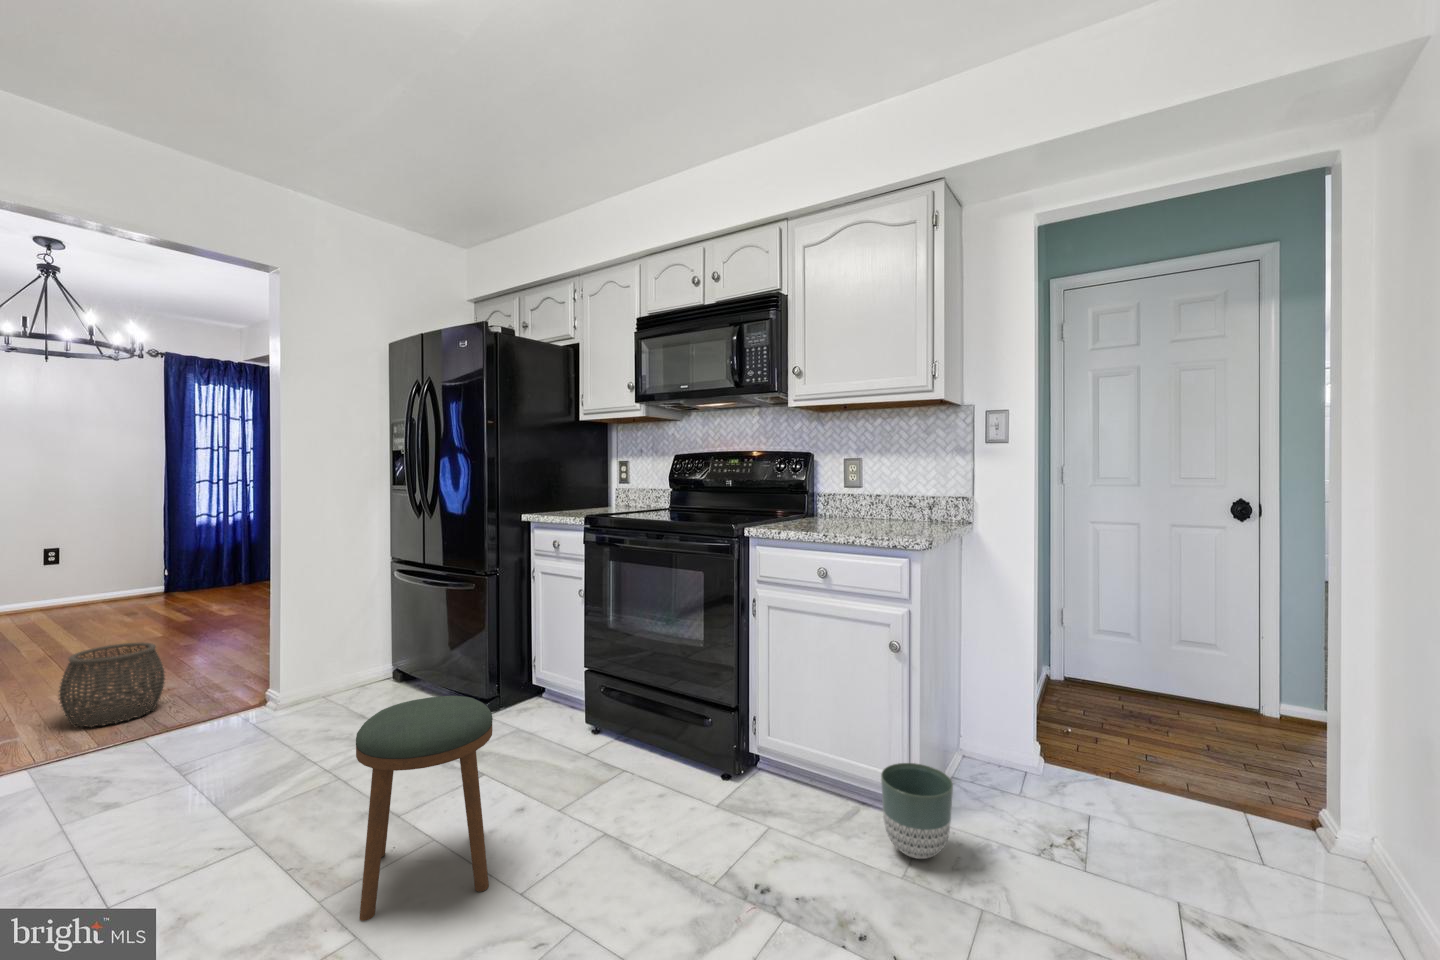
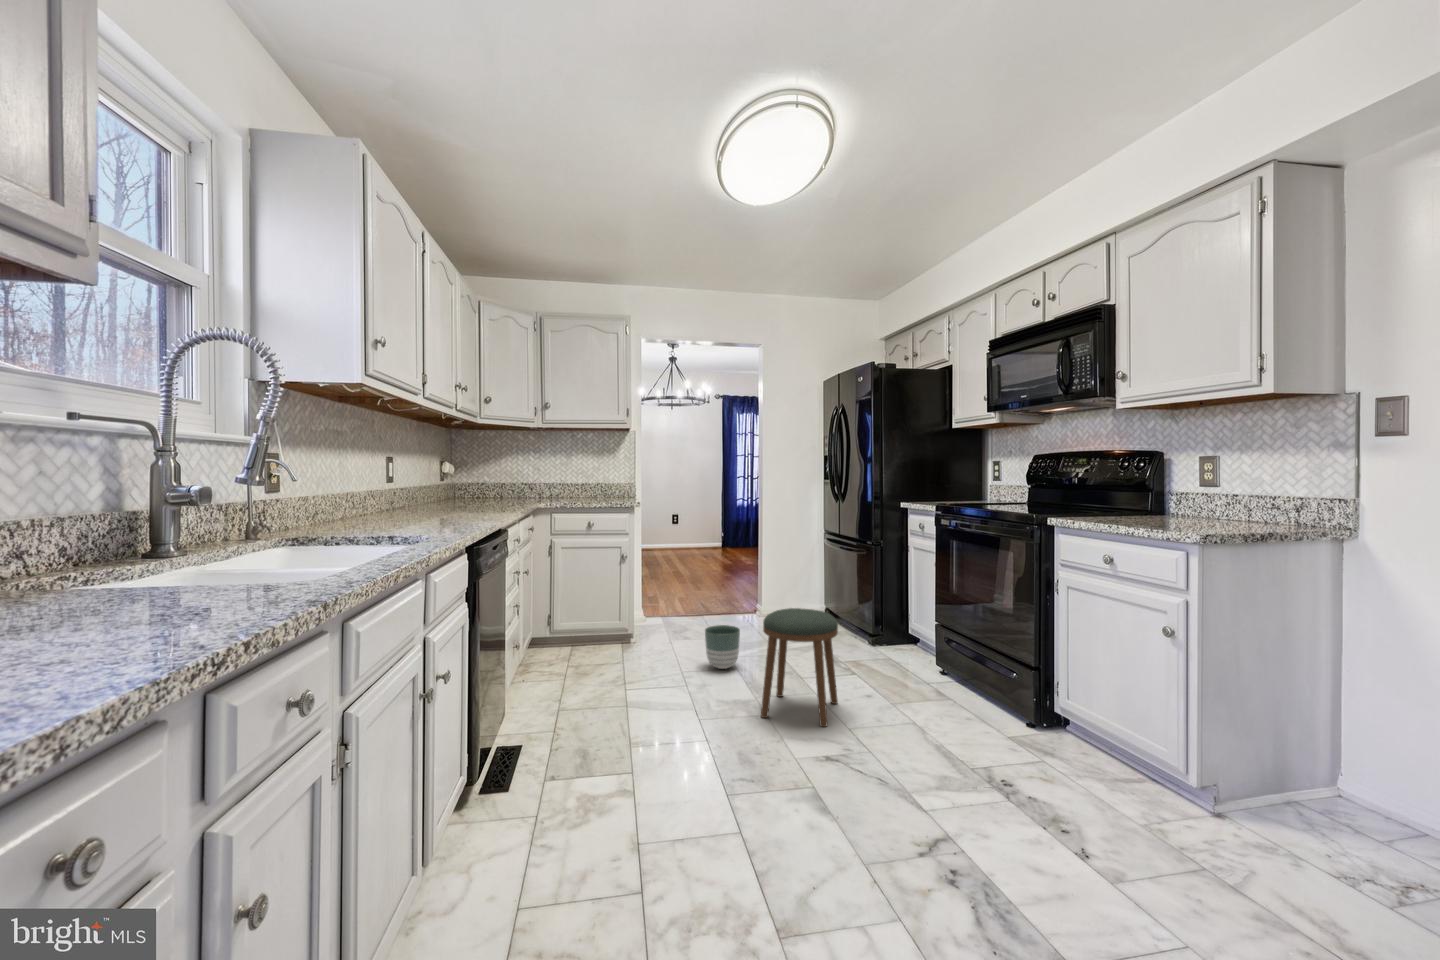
woven basket: present [59,643,165,727] -> none [667,567,710,609]
planter: present [881,763,953,859] -> present [705,625,740,669]

